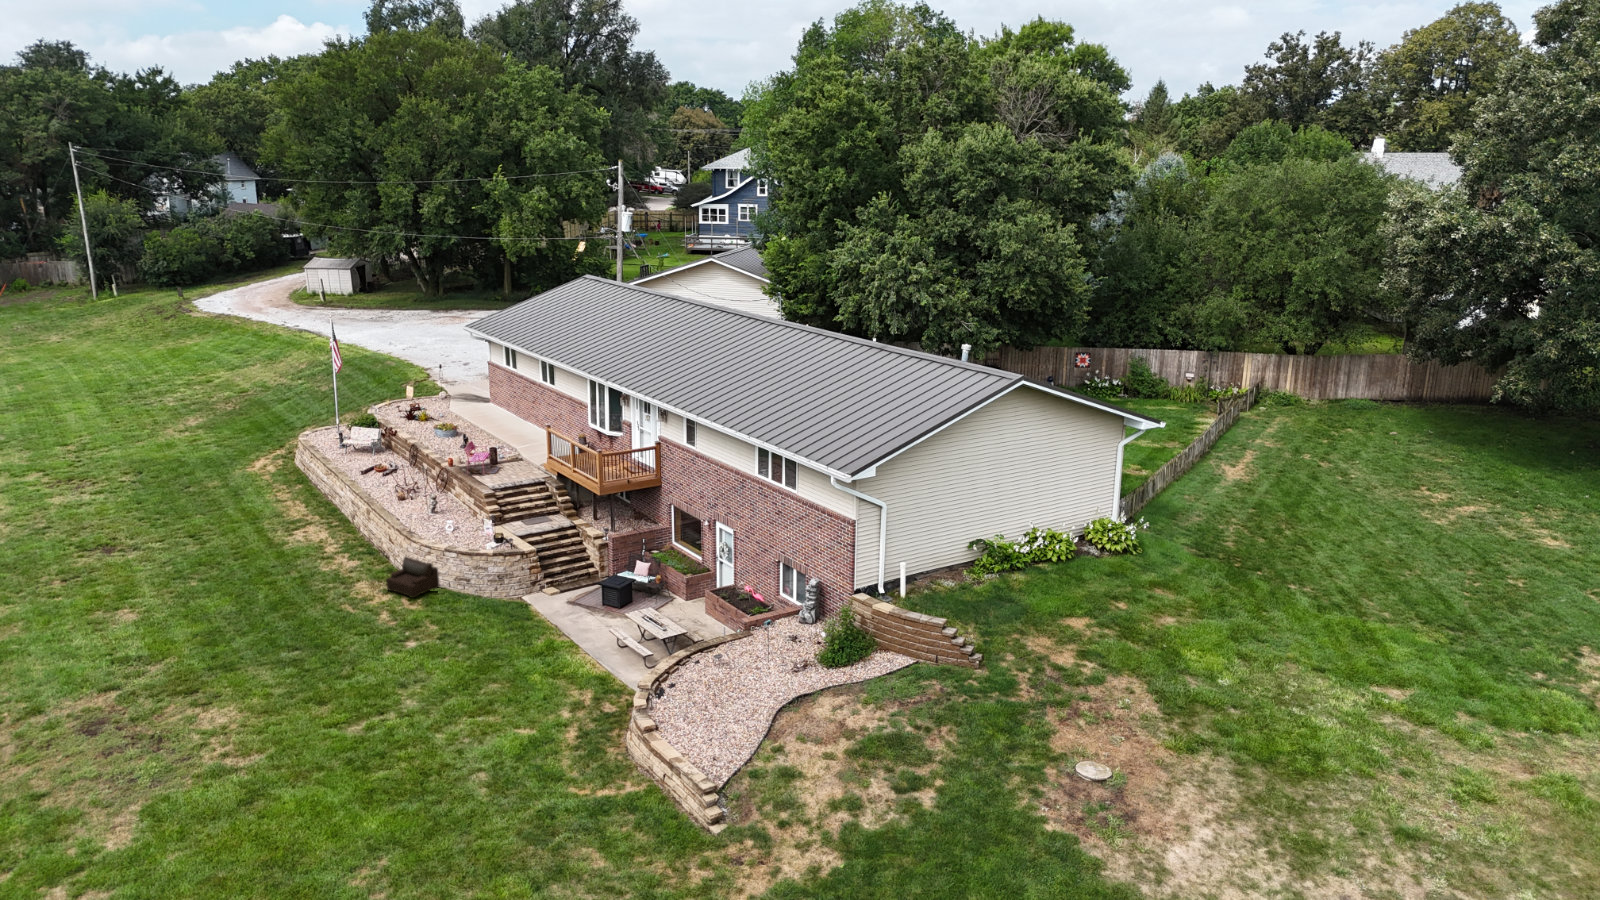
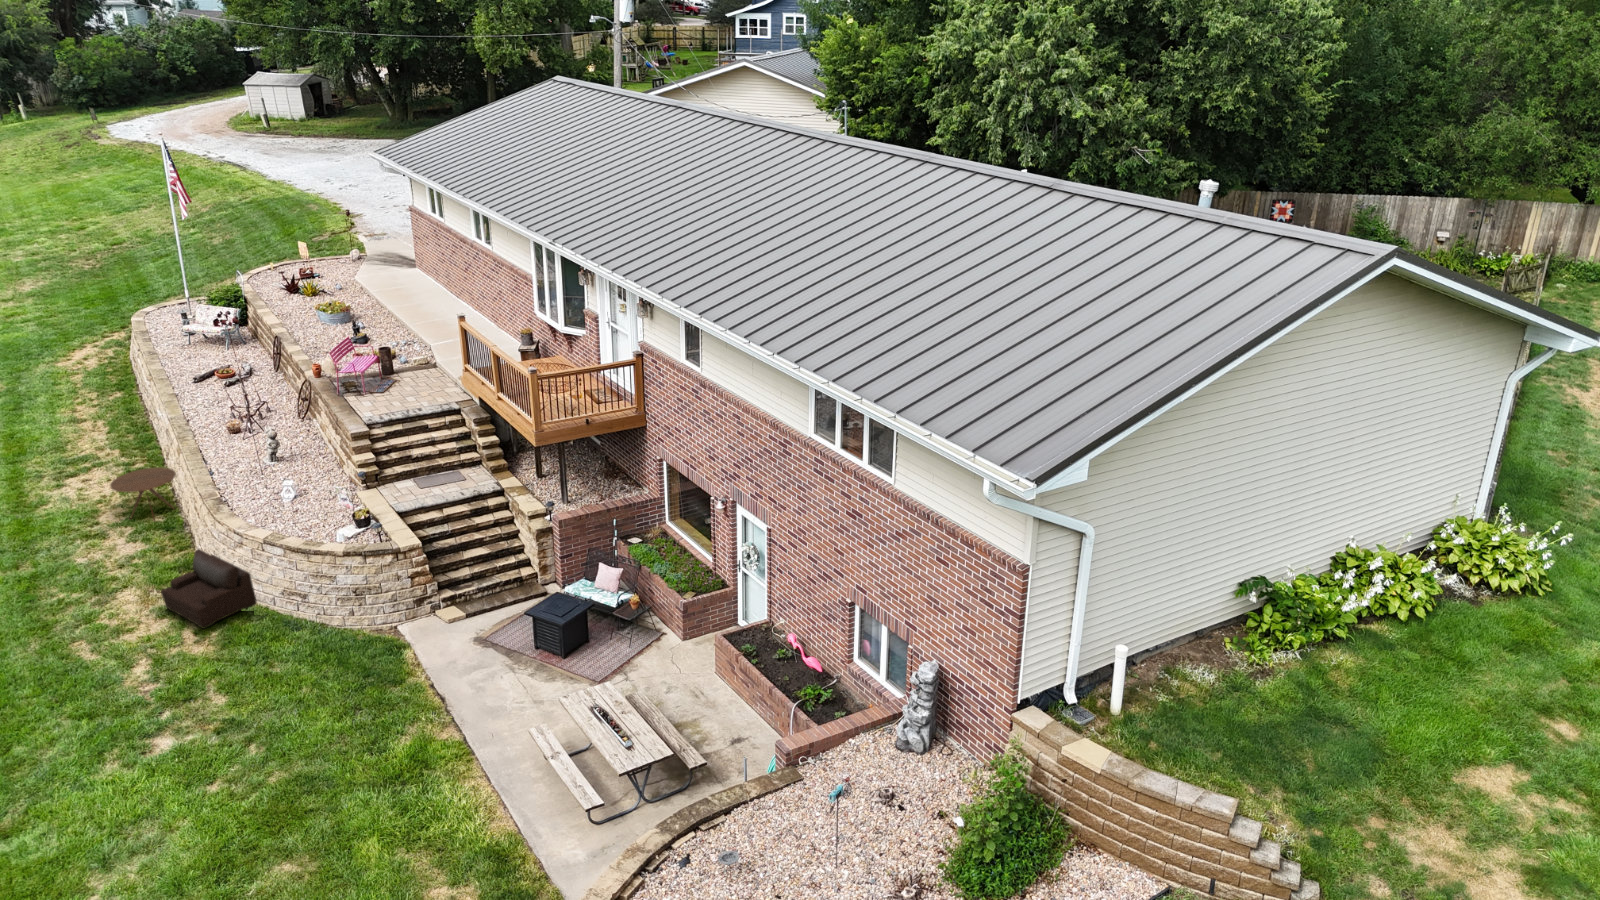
round table: none [334,520,372,551] -> present [110,467,176,518]

